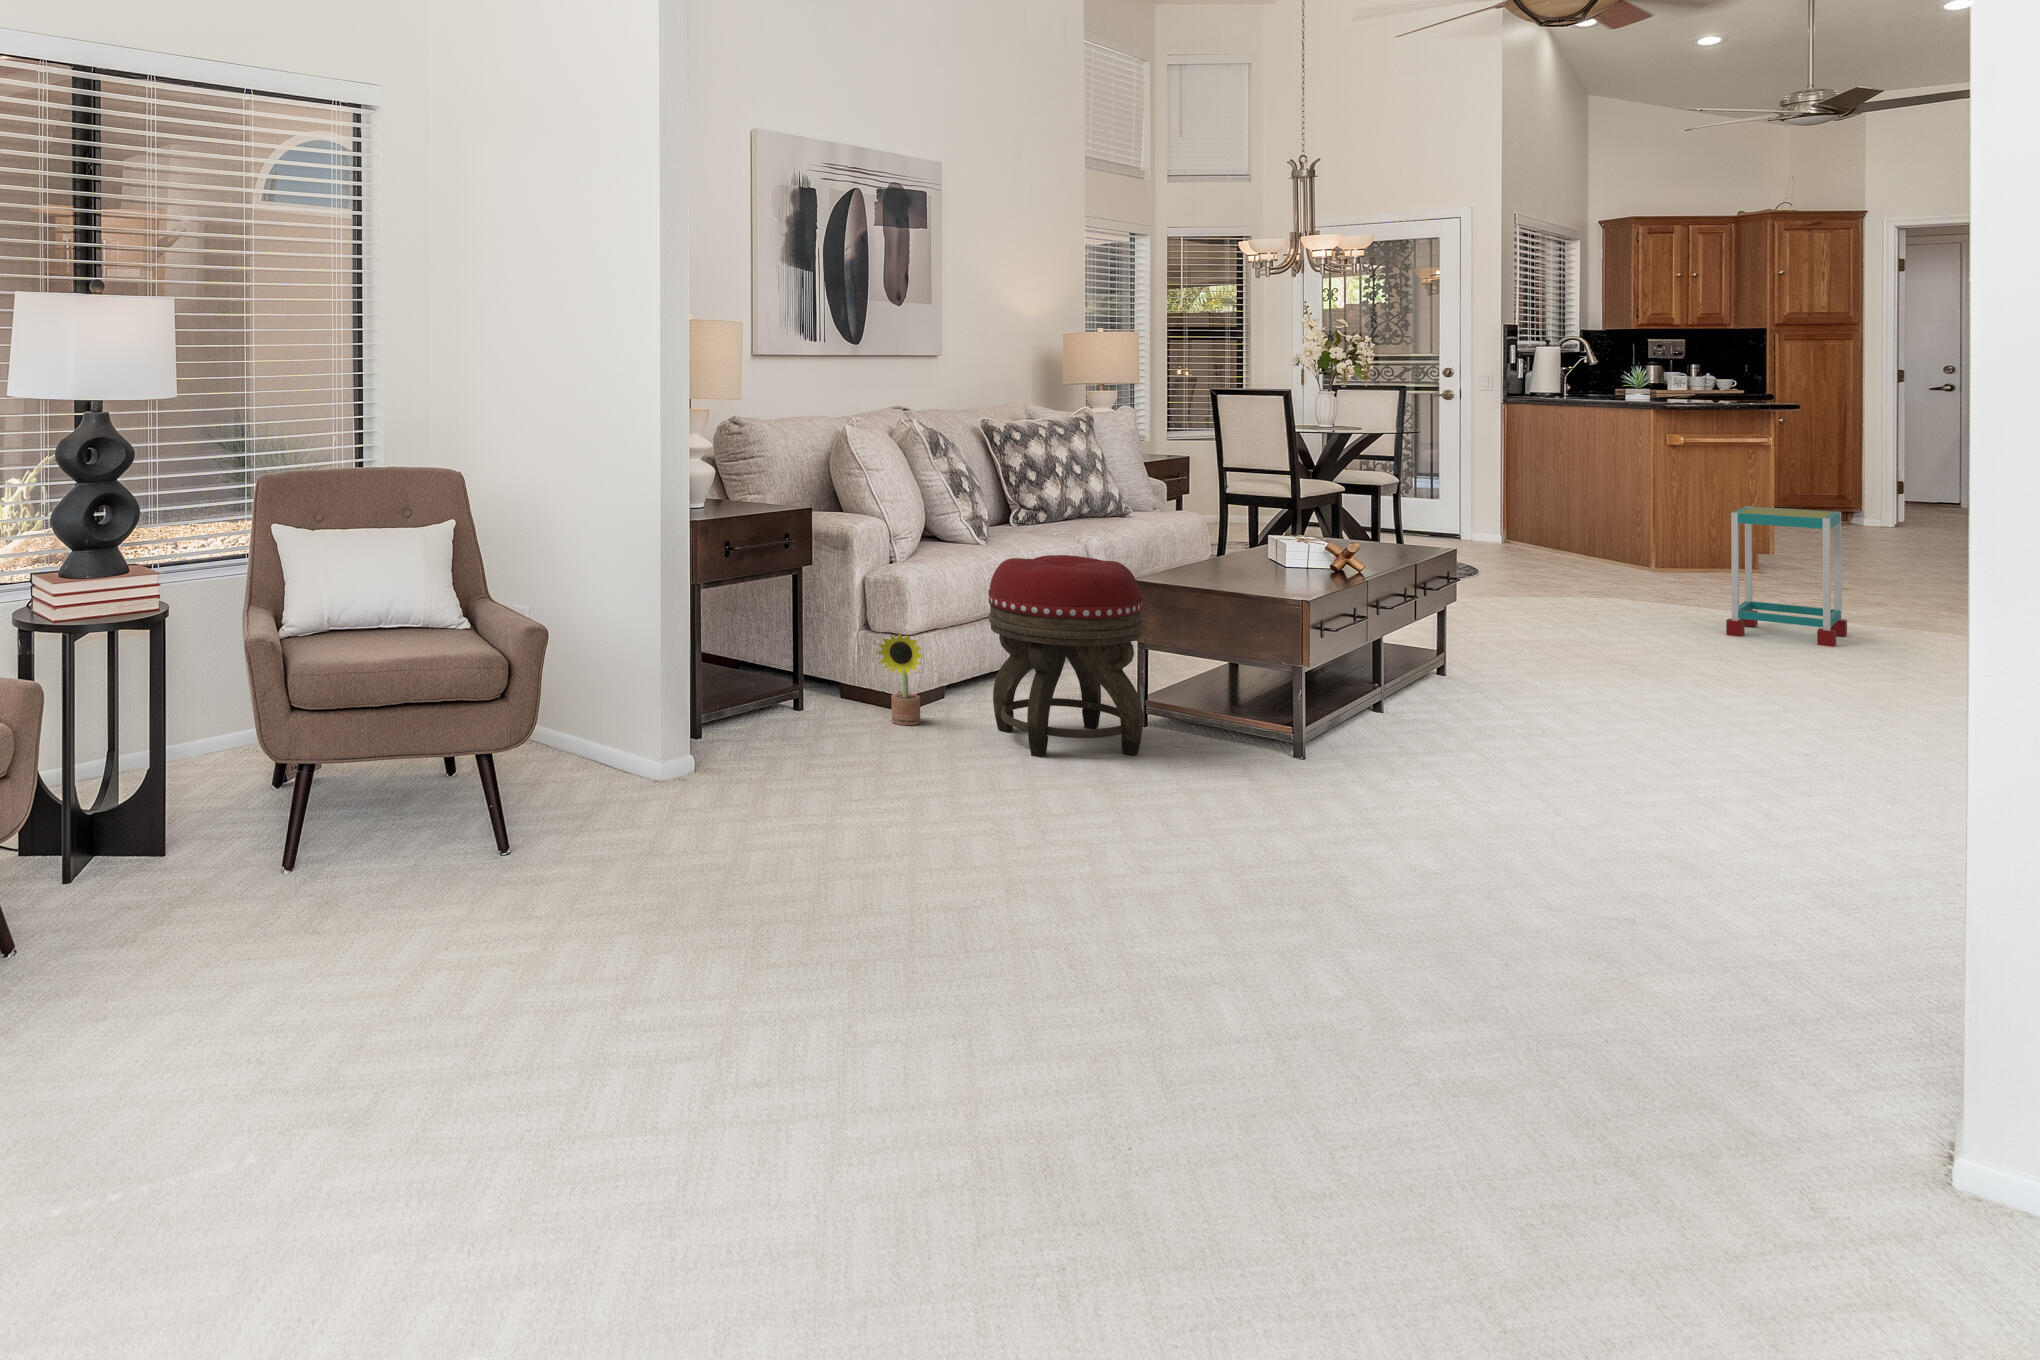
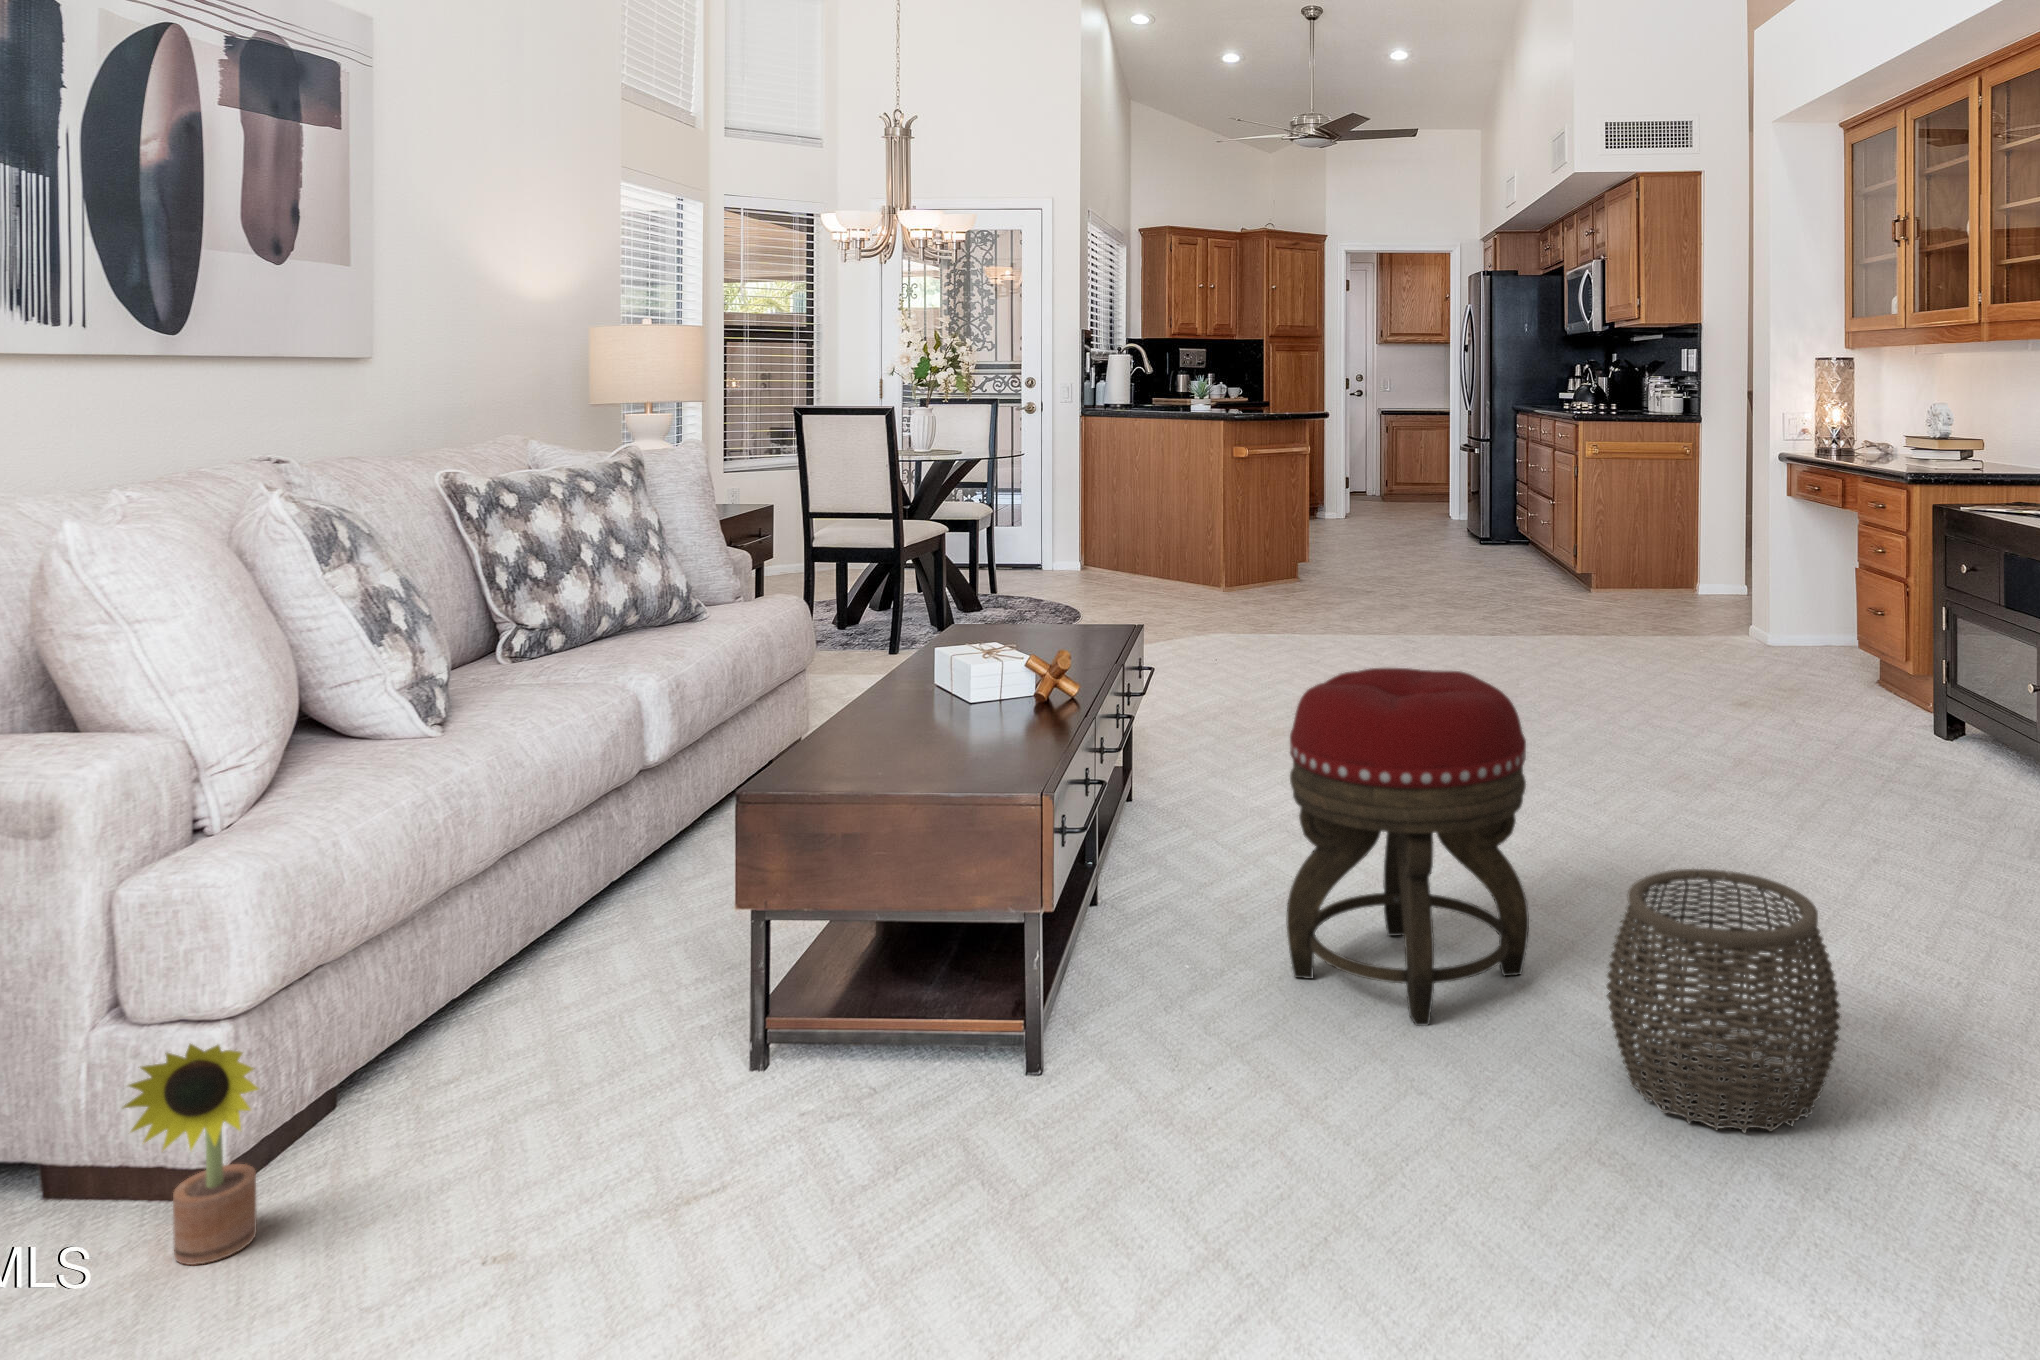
side table: present [1726,506,1847,647] -> none [1350,527,1441,675]
footstool: present [988,555,1143,757] -> present [1286,668,1529,1026]
woven basket: none [1685,705,1882,866] -> present [1606,869,1842,1133]

